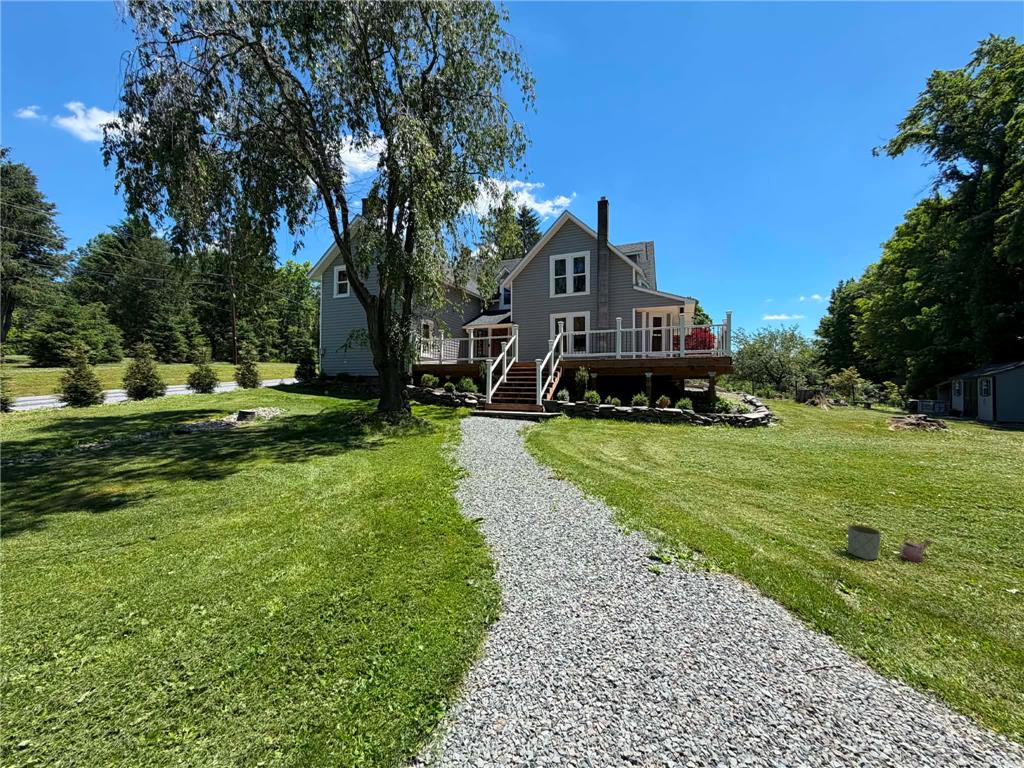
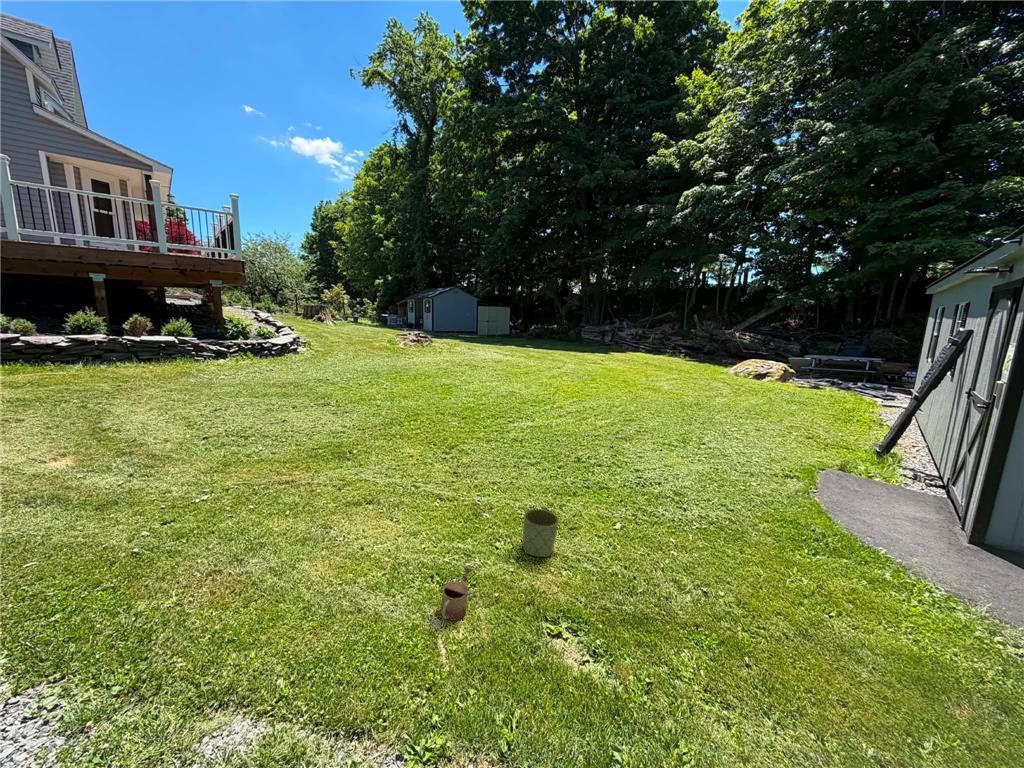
watering can: present [900,536,932,562] -> present [441,567,473,621]

